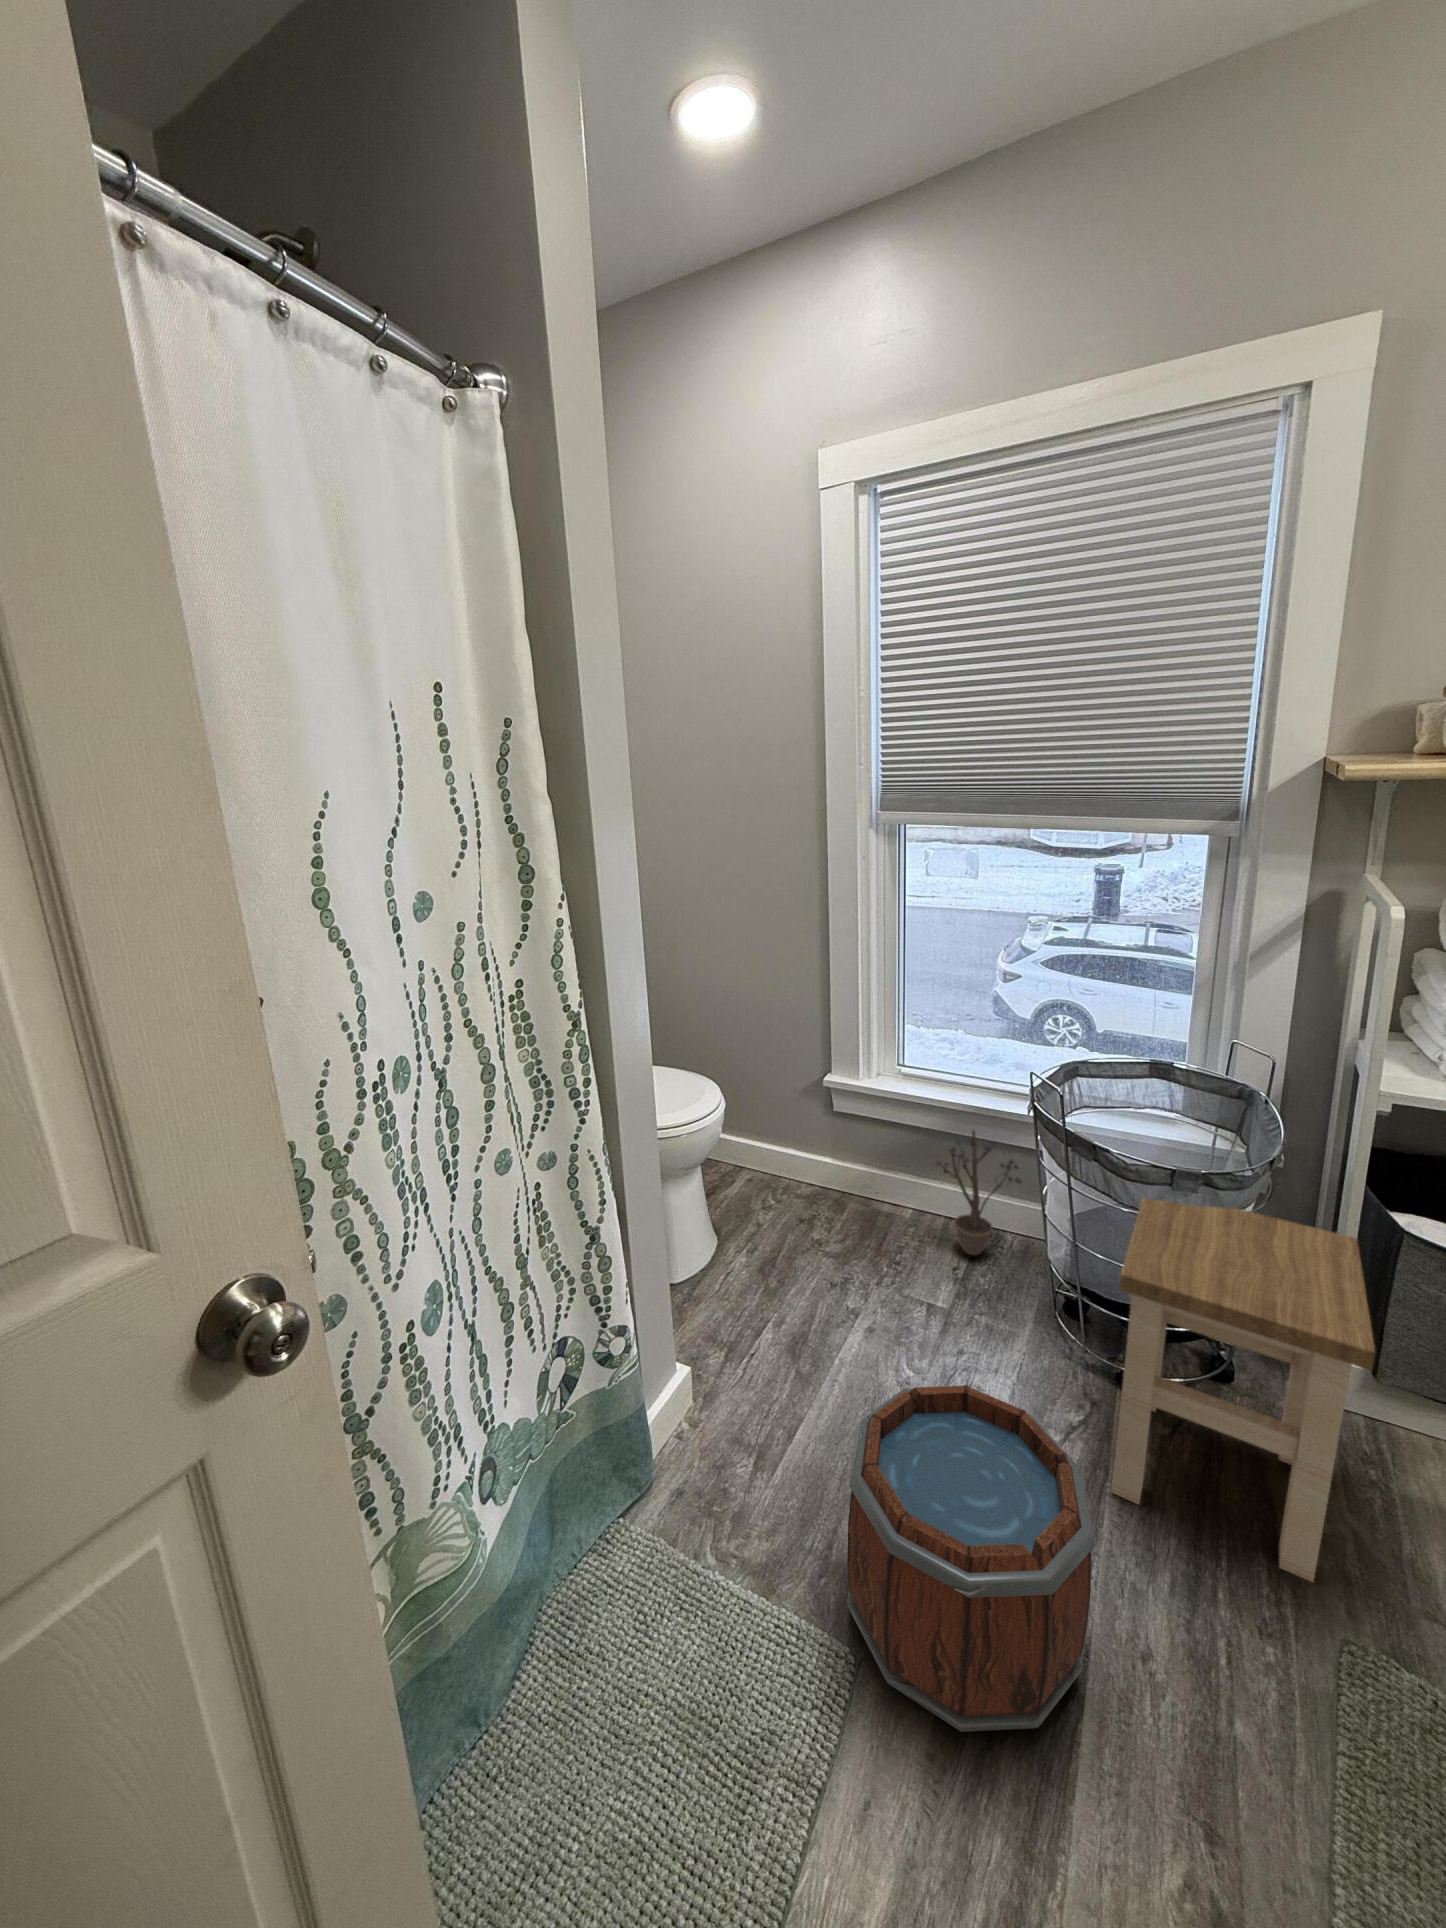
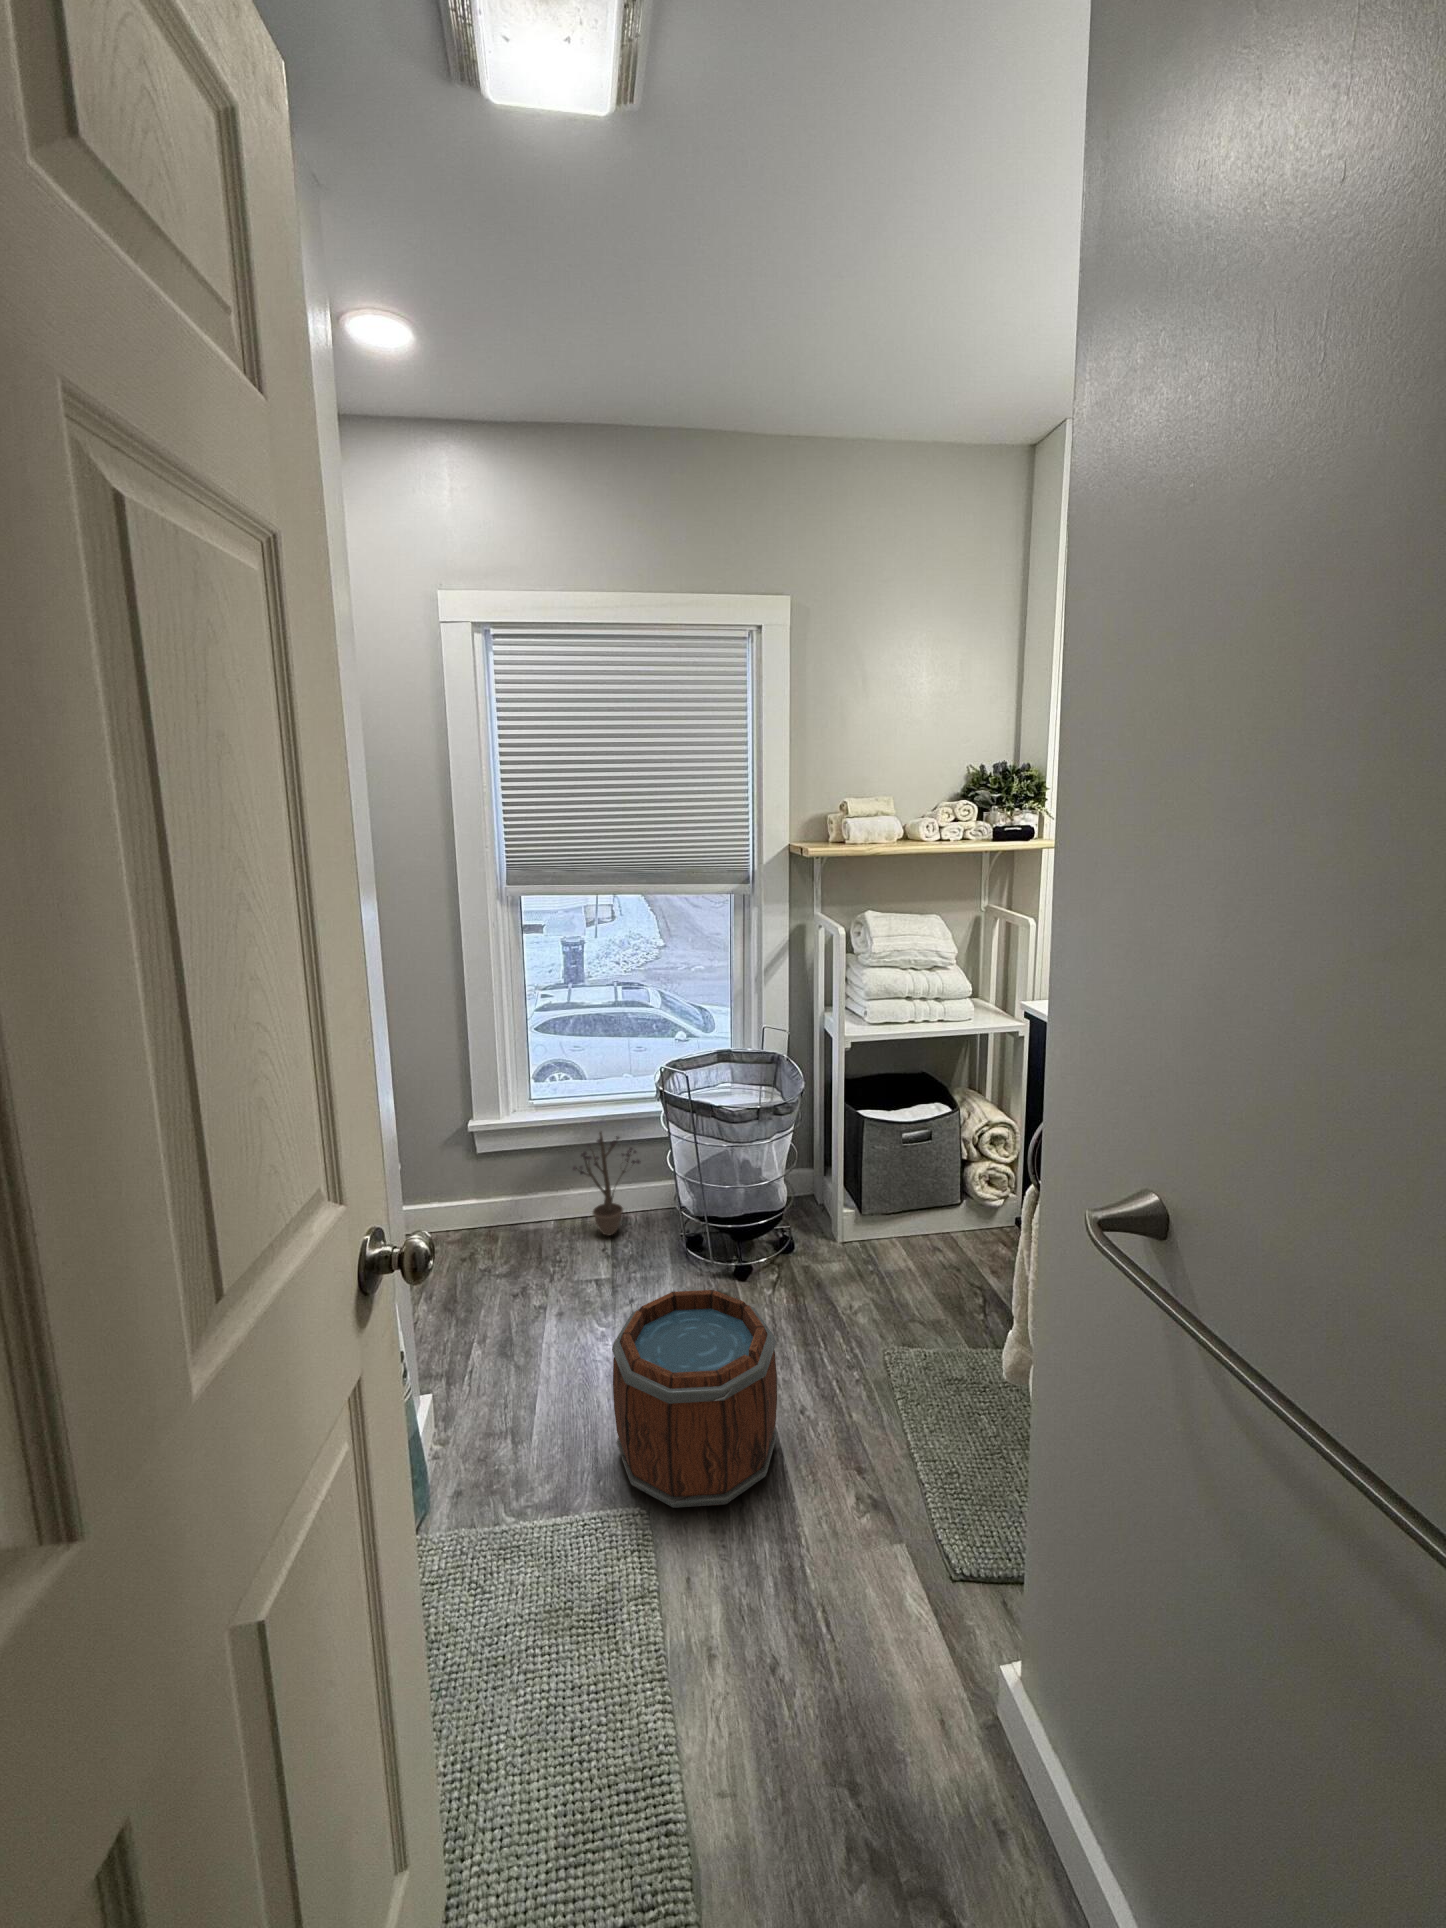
stool: present [1112,1198,1375,1582] -> none [736,1124,877,1340]

